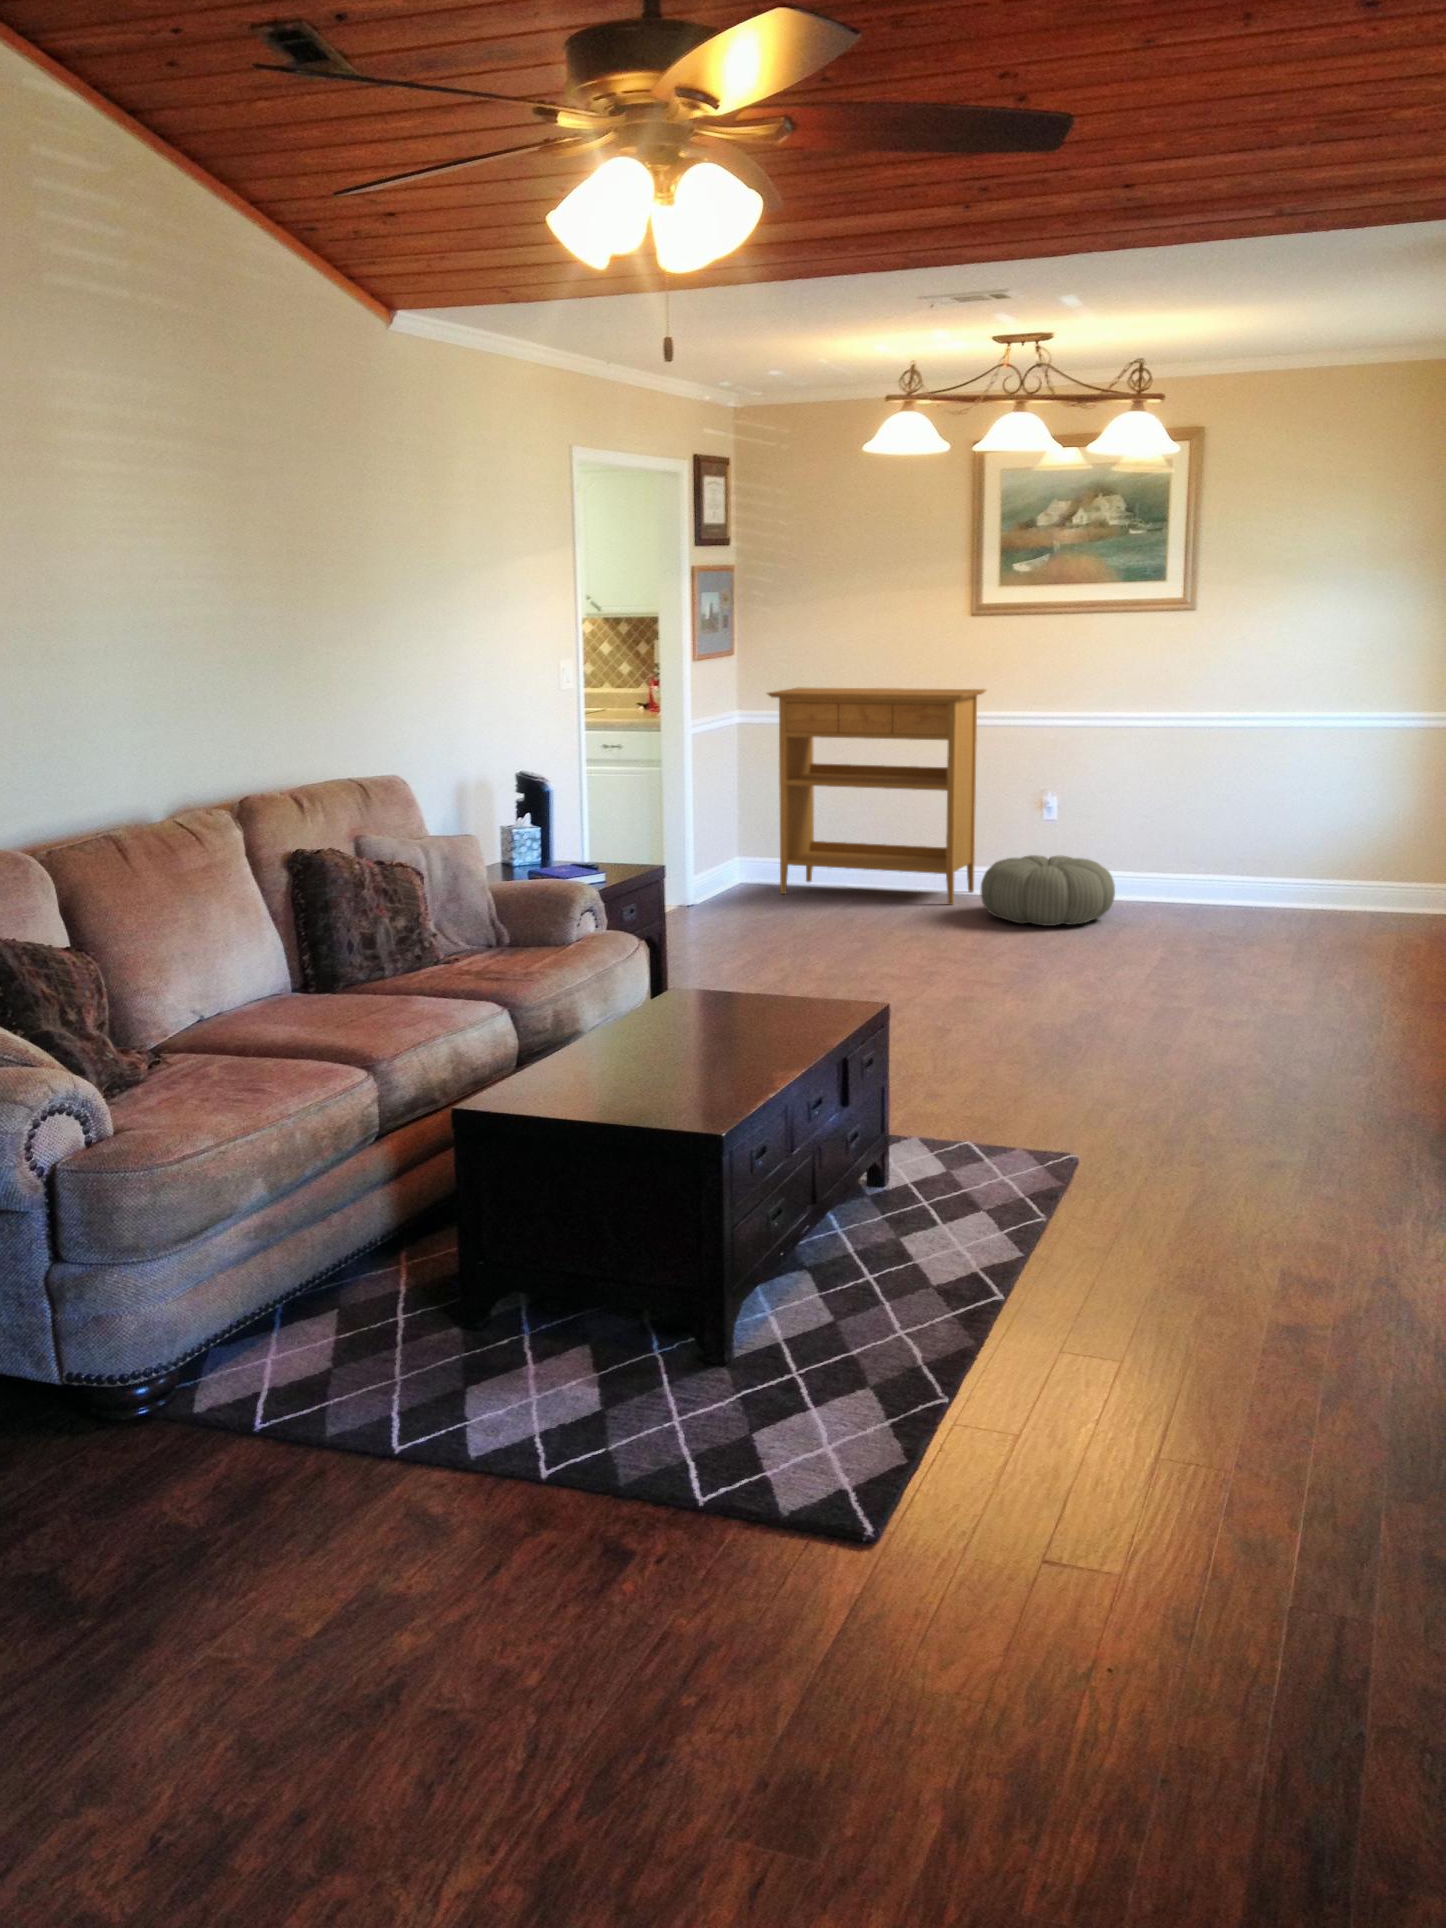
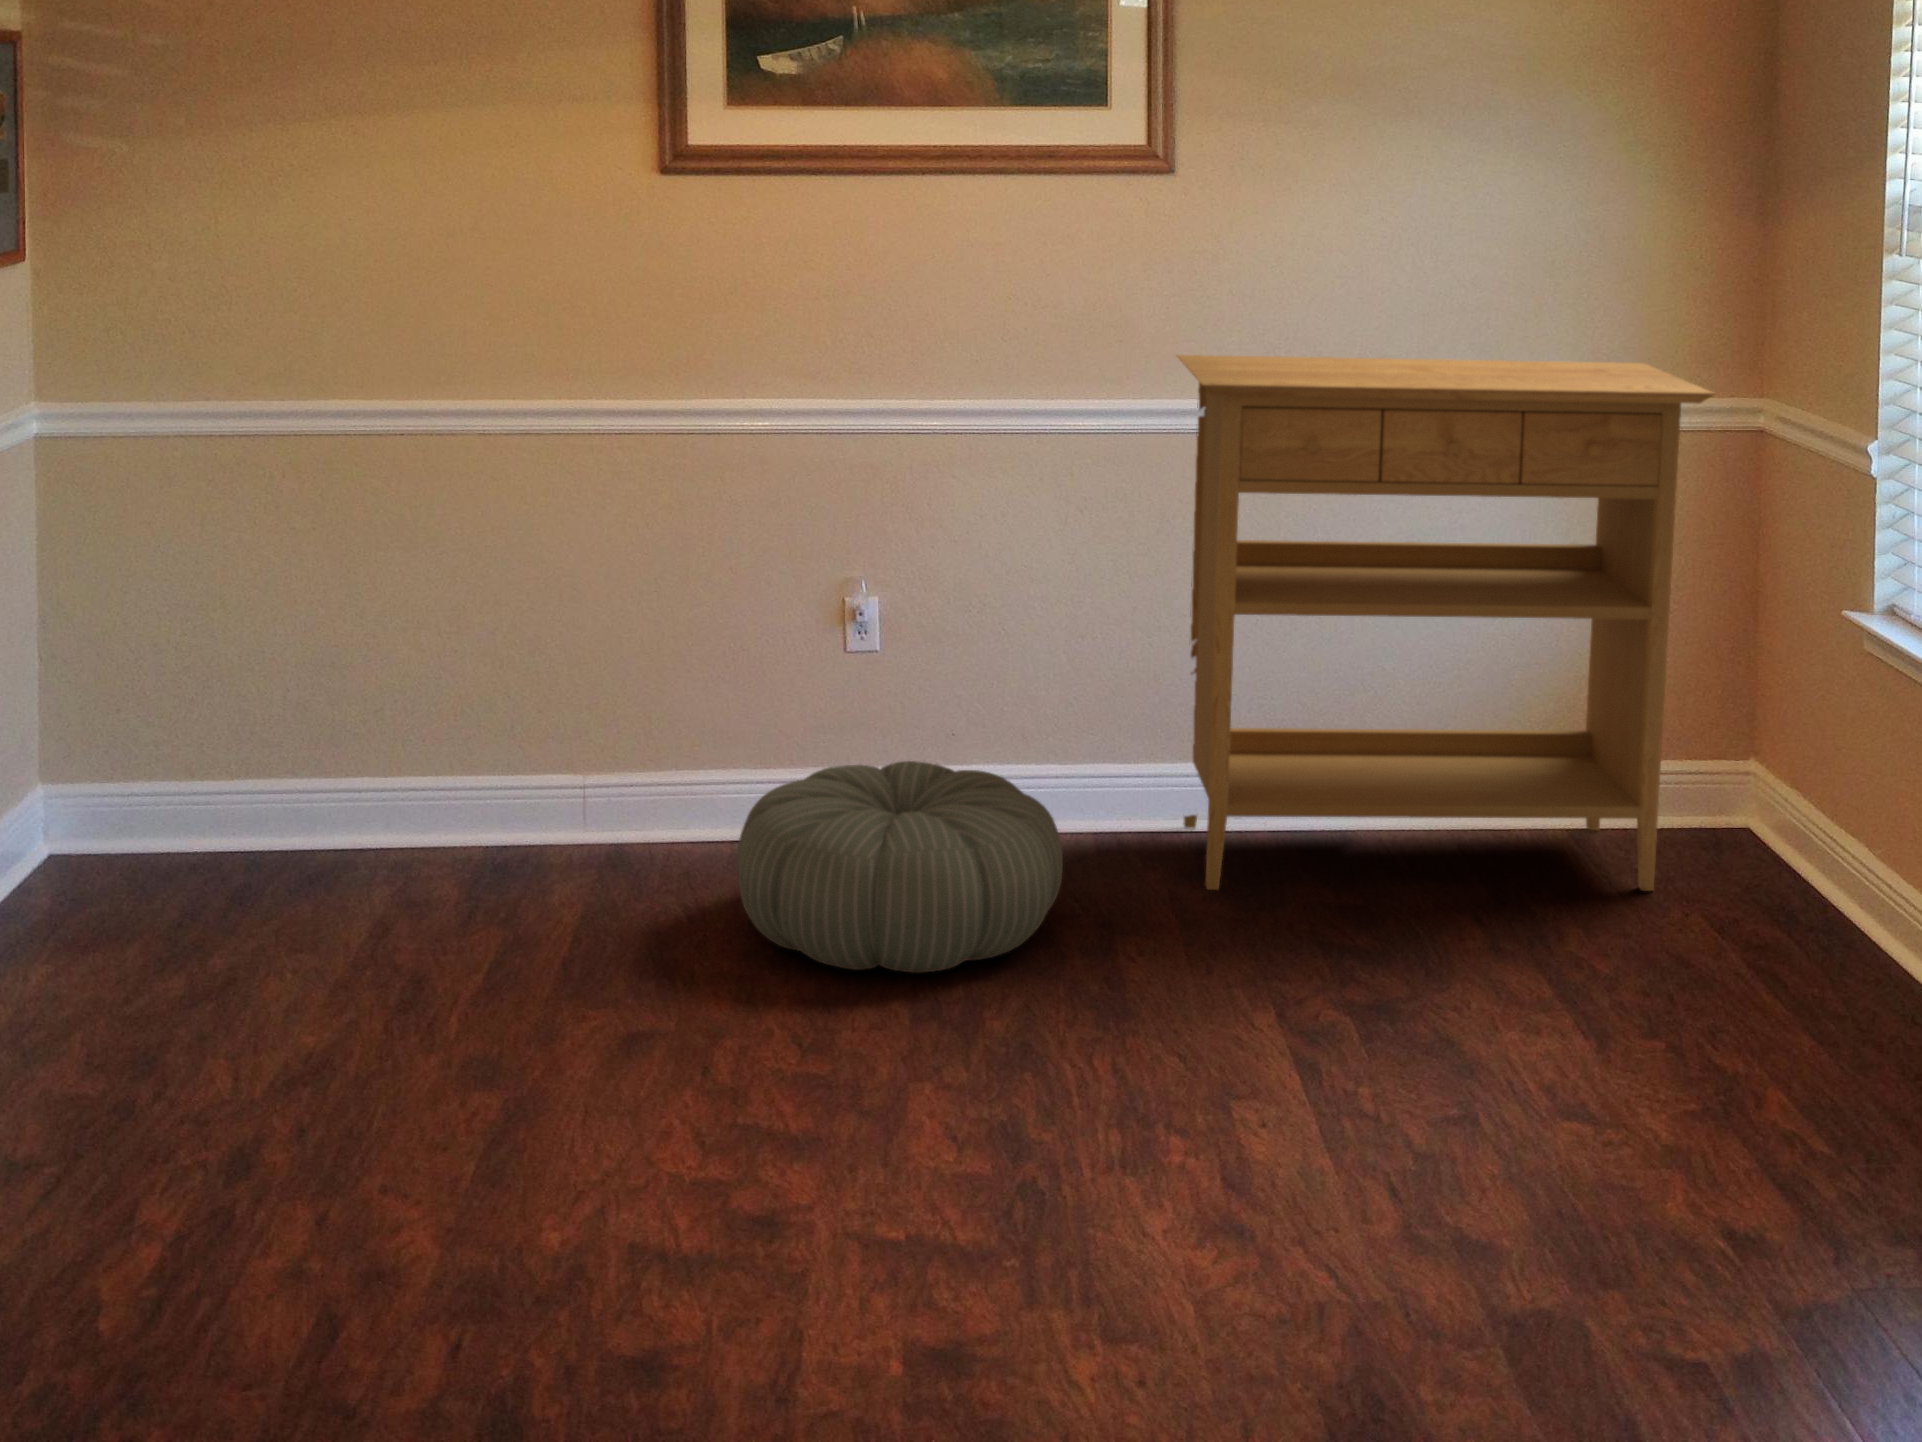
console table: present [768,688,987,905] -> present [1177,355,1714,891]

